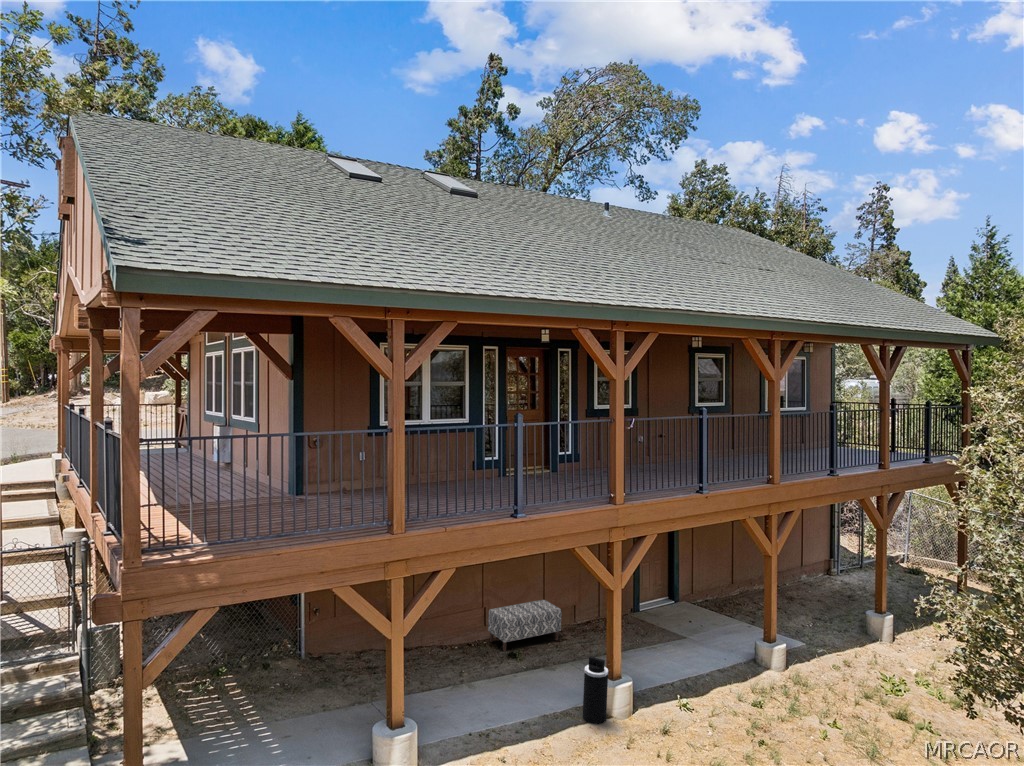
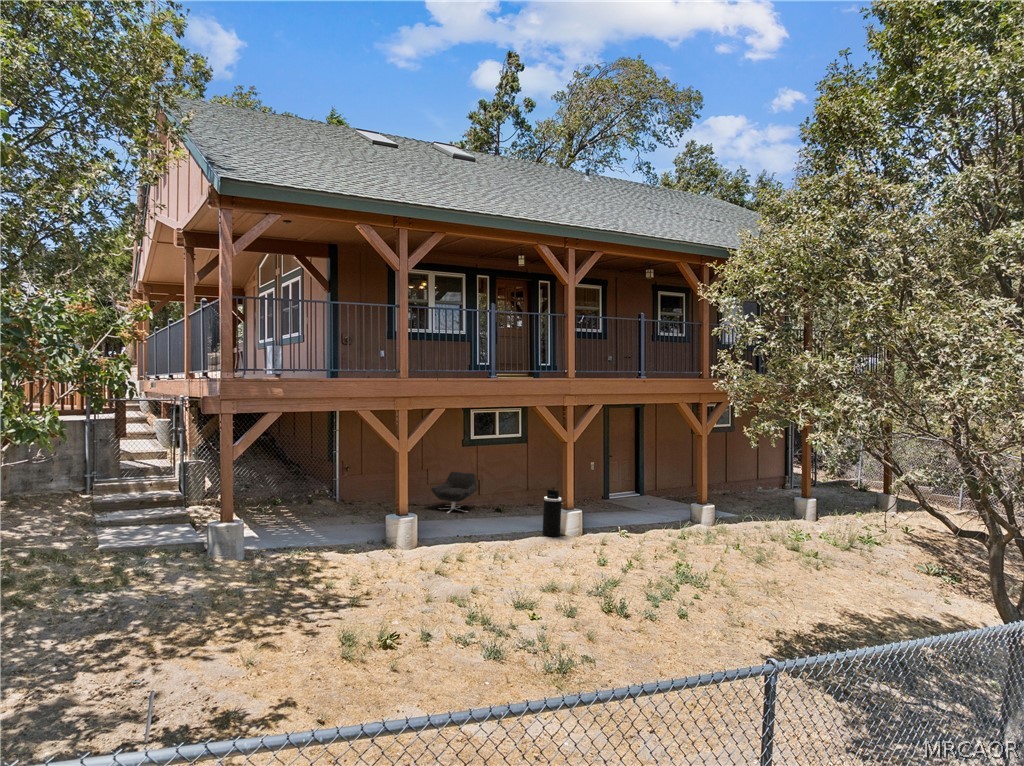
bench: present [488,600,562,651] -> none [480,477,539,509]
lounge chair: none [428,604,487,670] -> present [431,472,477,513]

